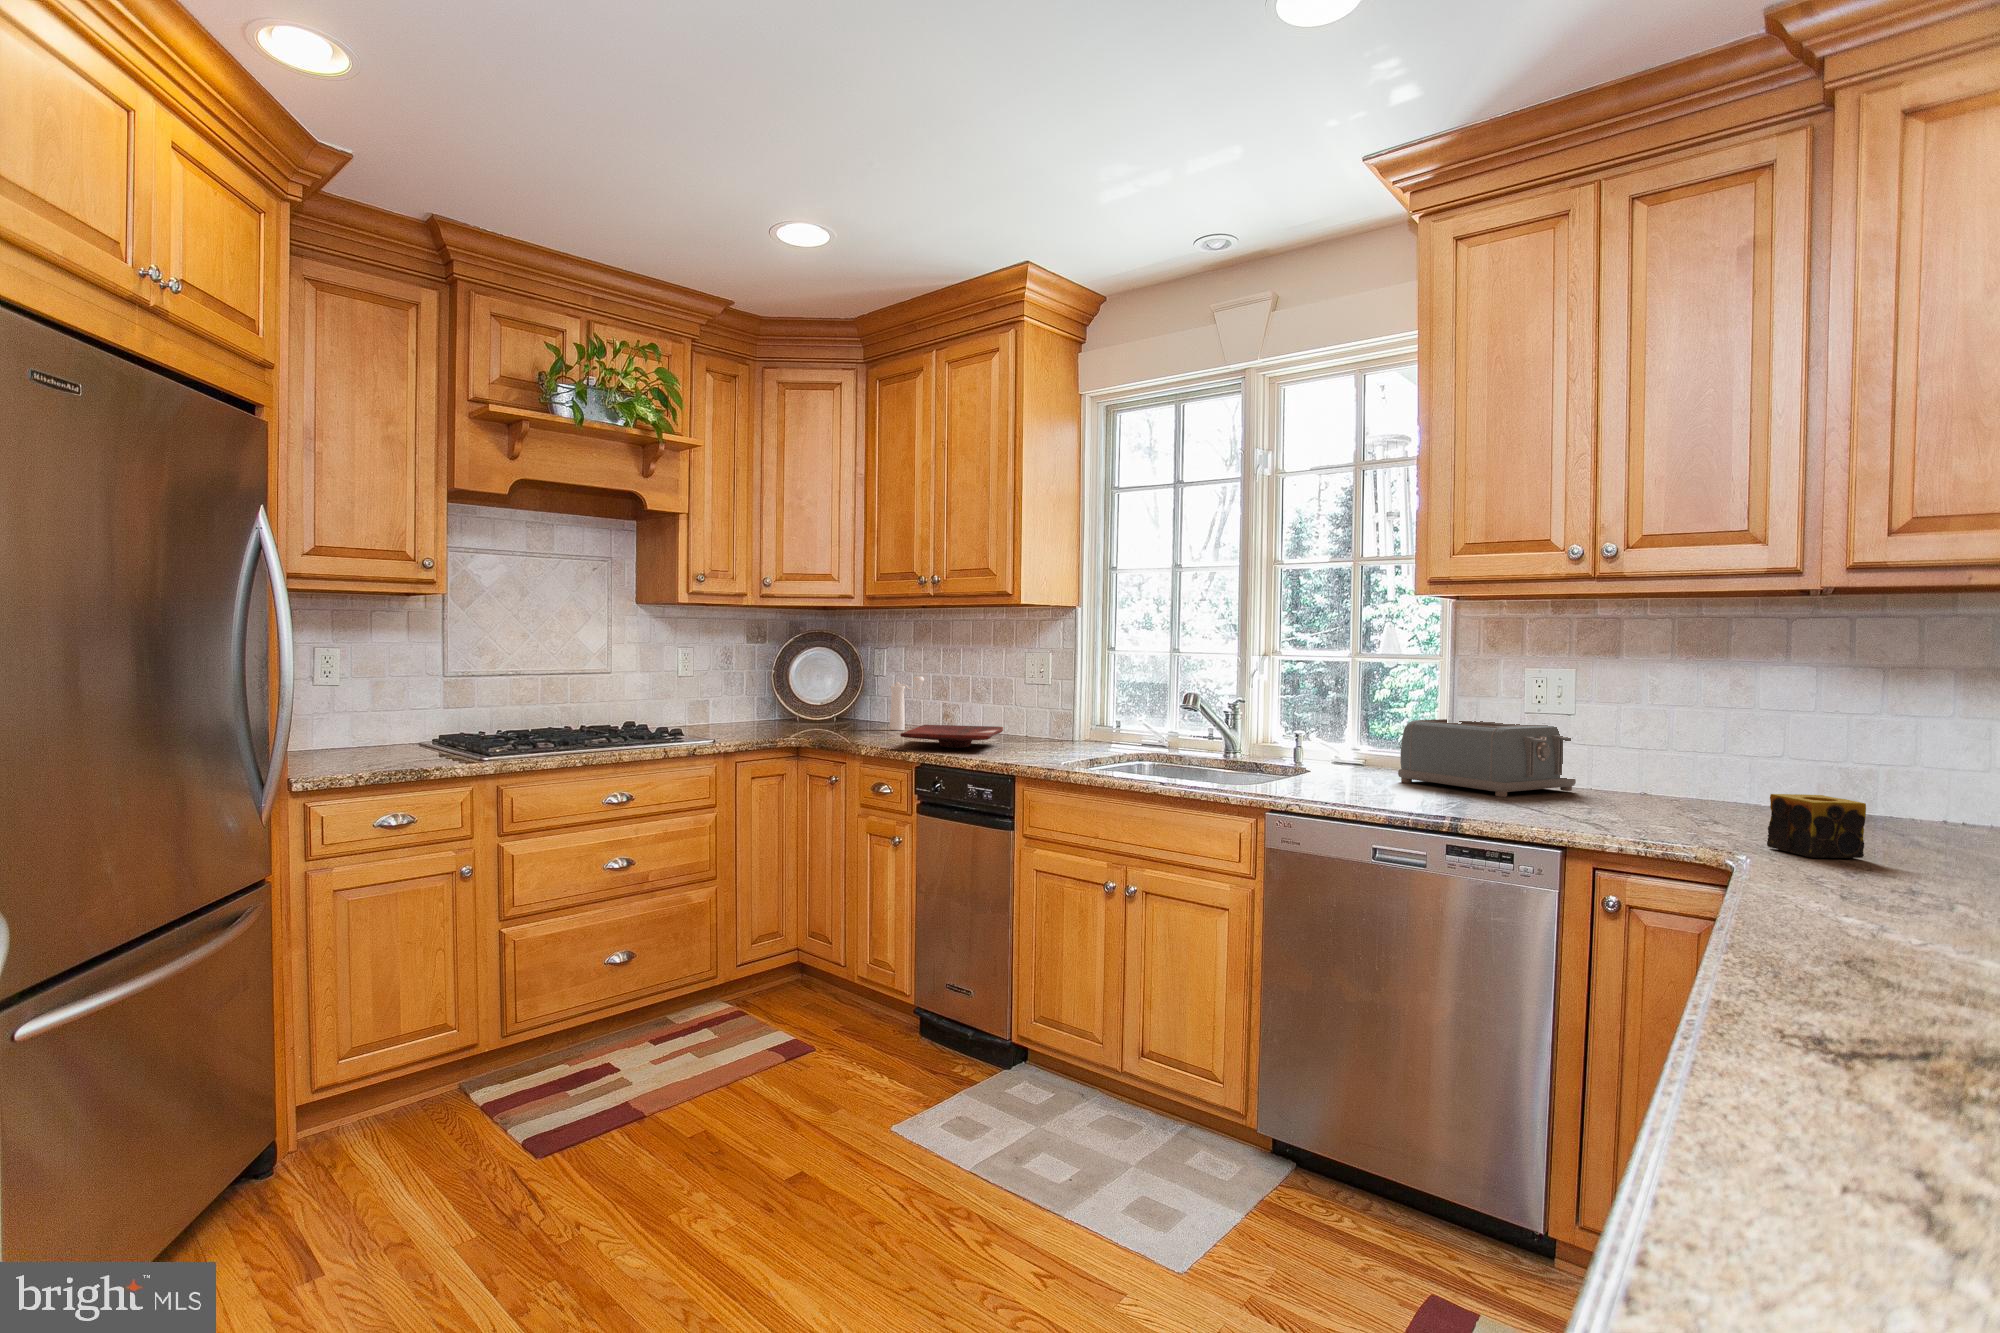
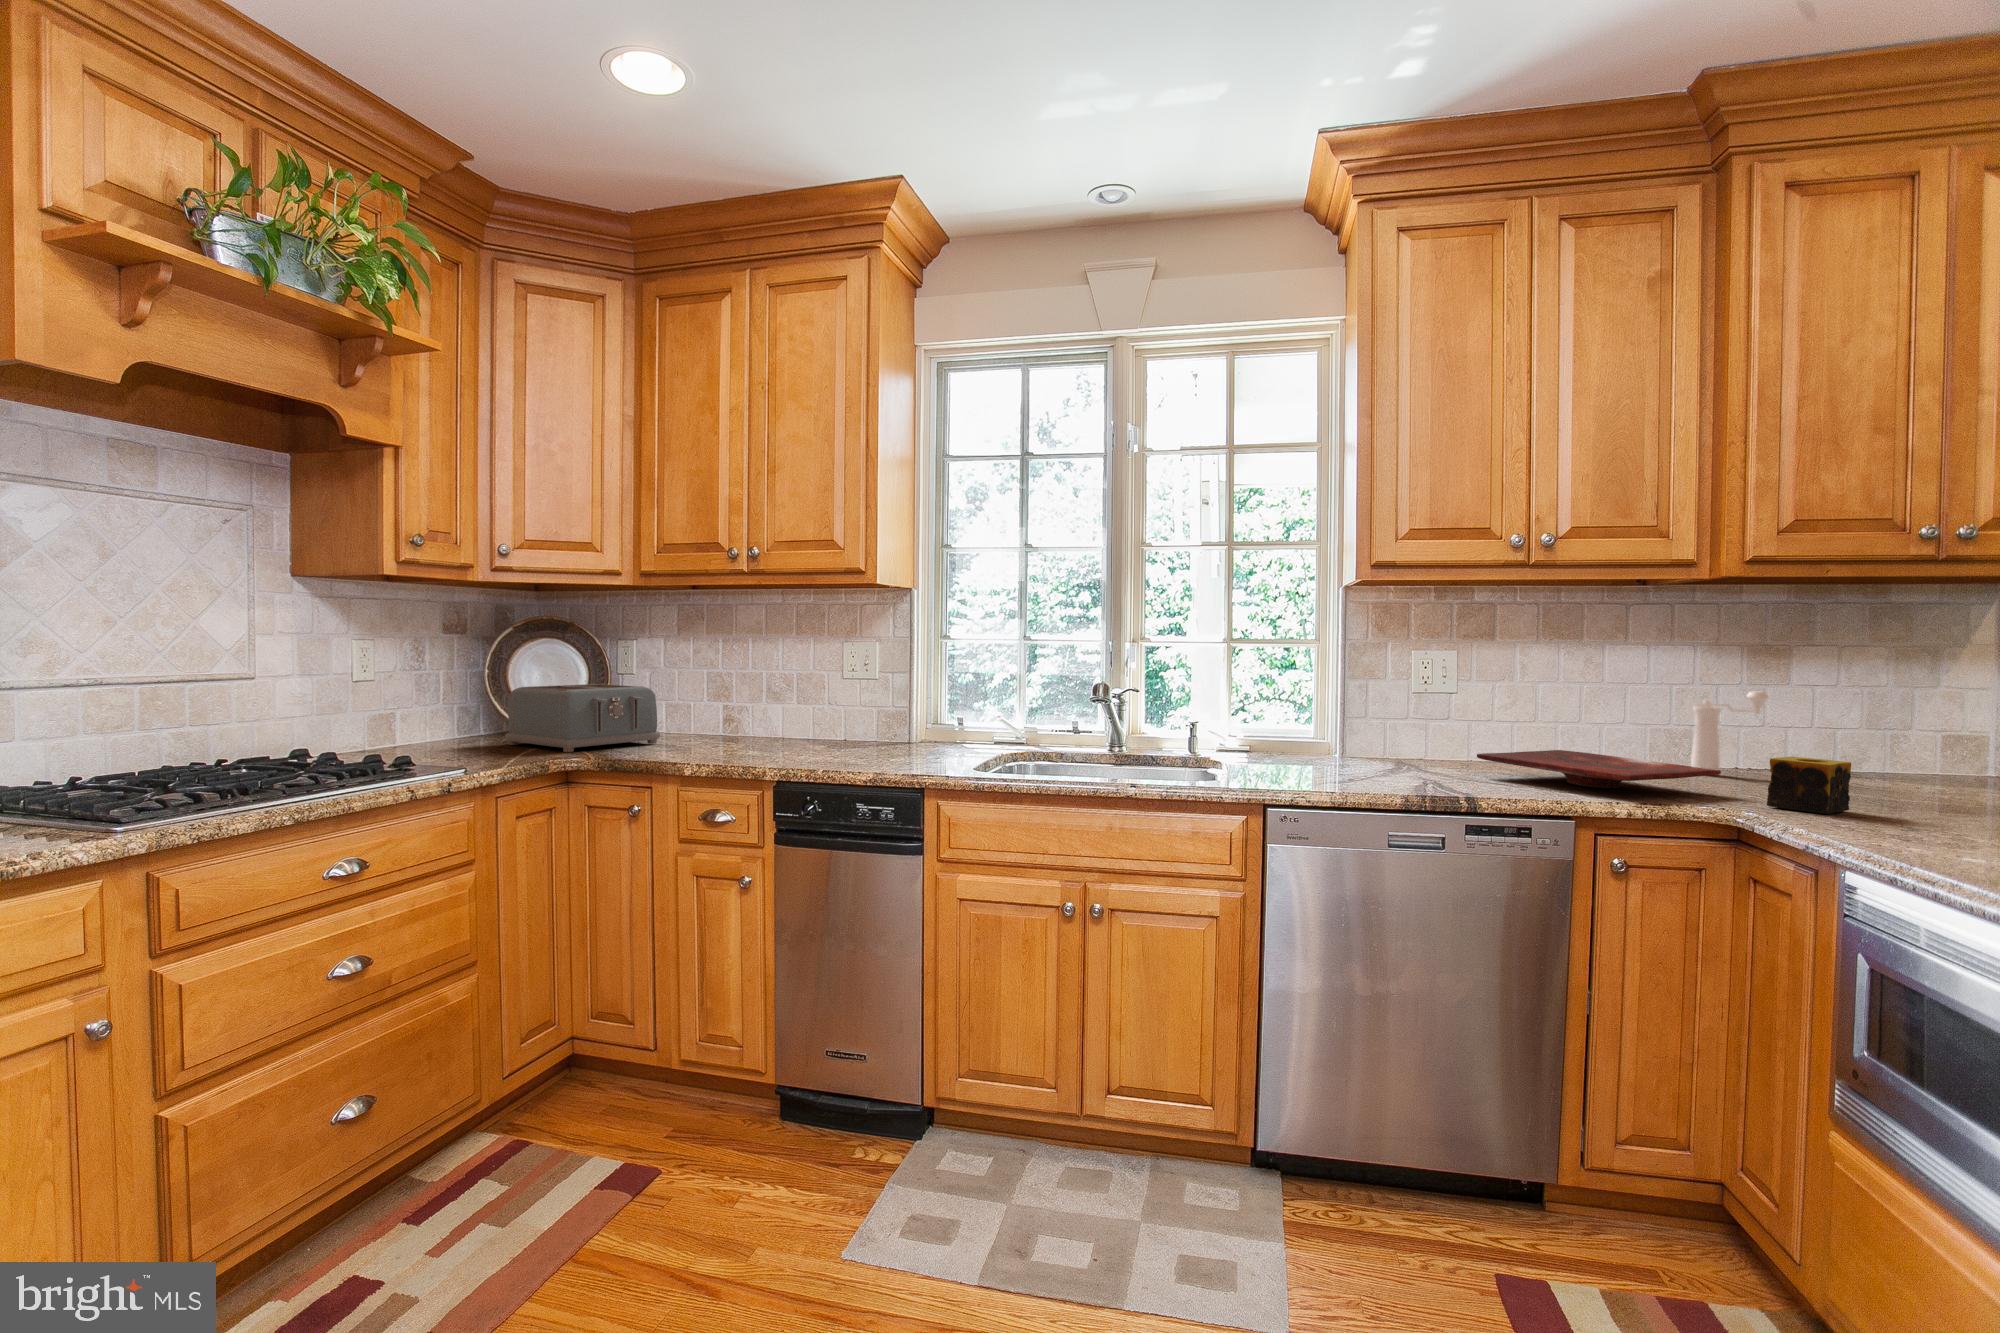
pepper mill: present [890,677,924,730] -> present [1691,692,1768,769]
toaster: present [1398,719,1576,797] -> present [505,684,660,752]
cutting board: present [900,725,1003,748] -> present [1477,750,1721,788]

